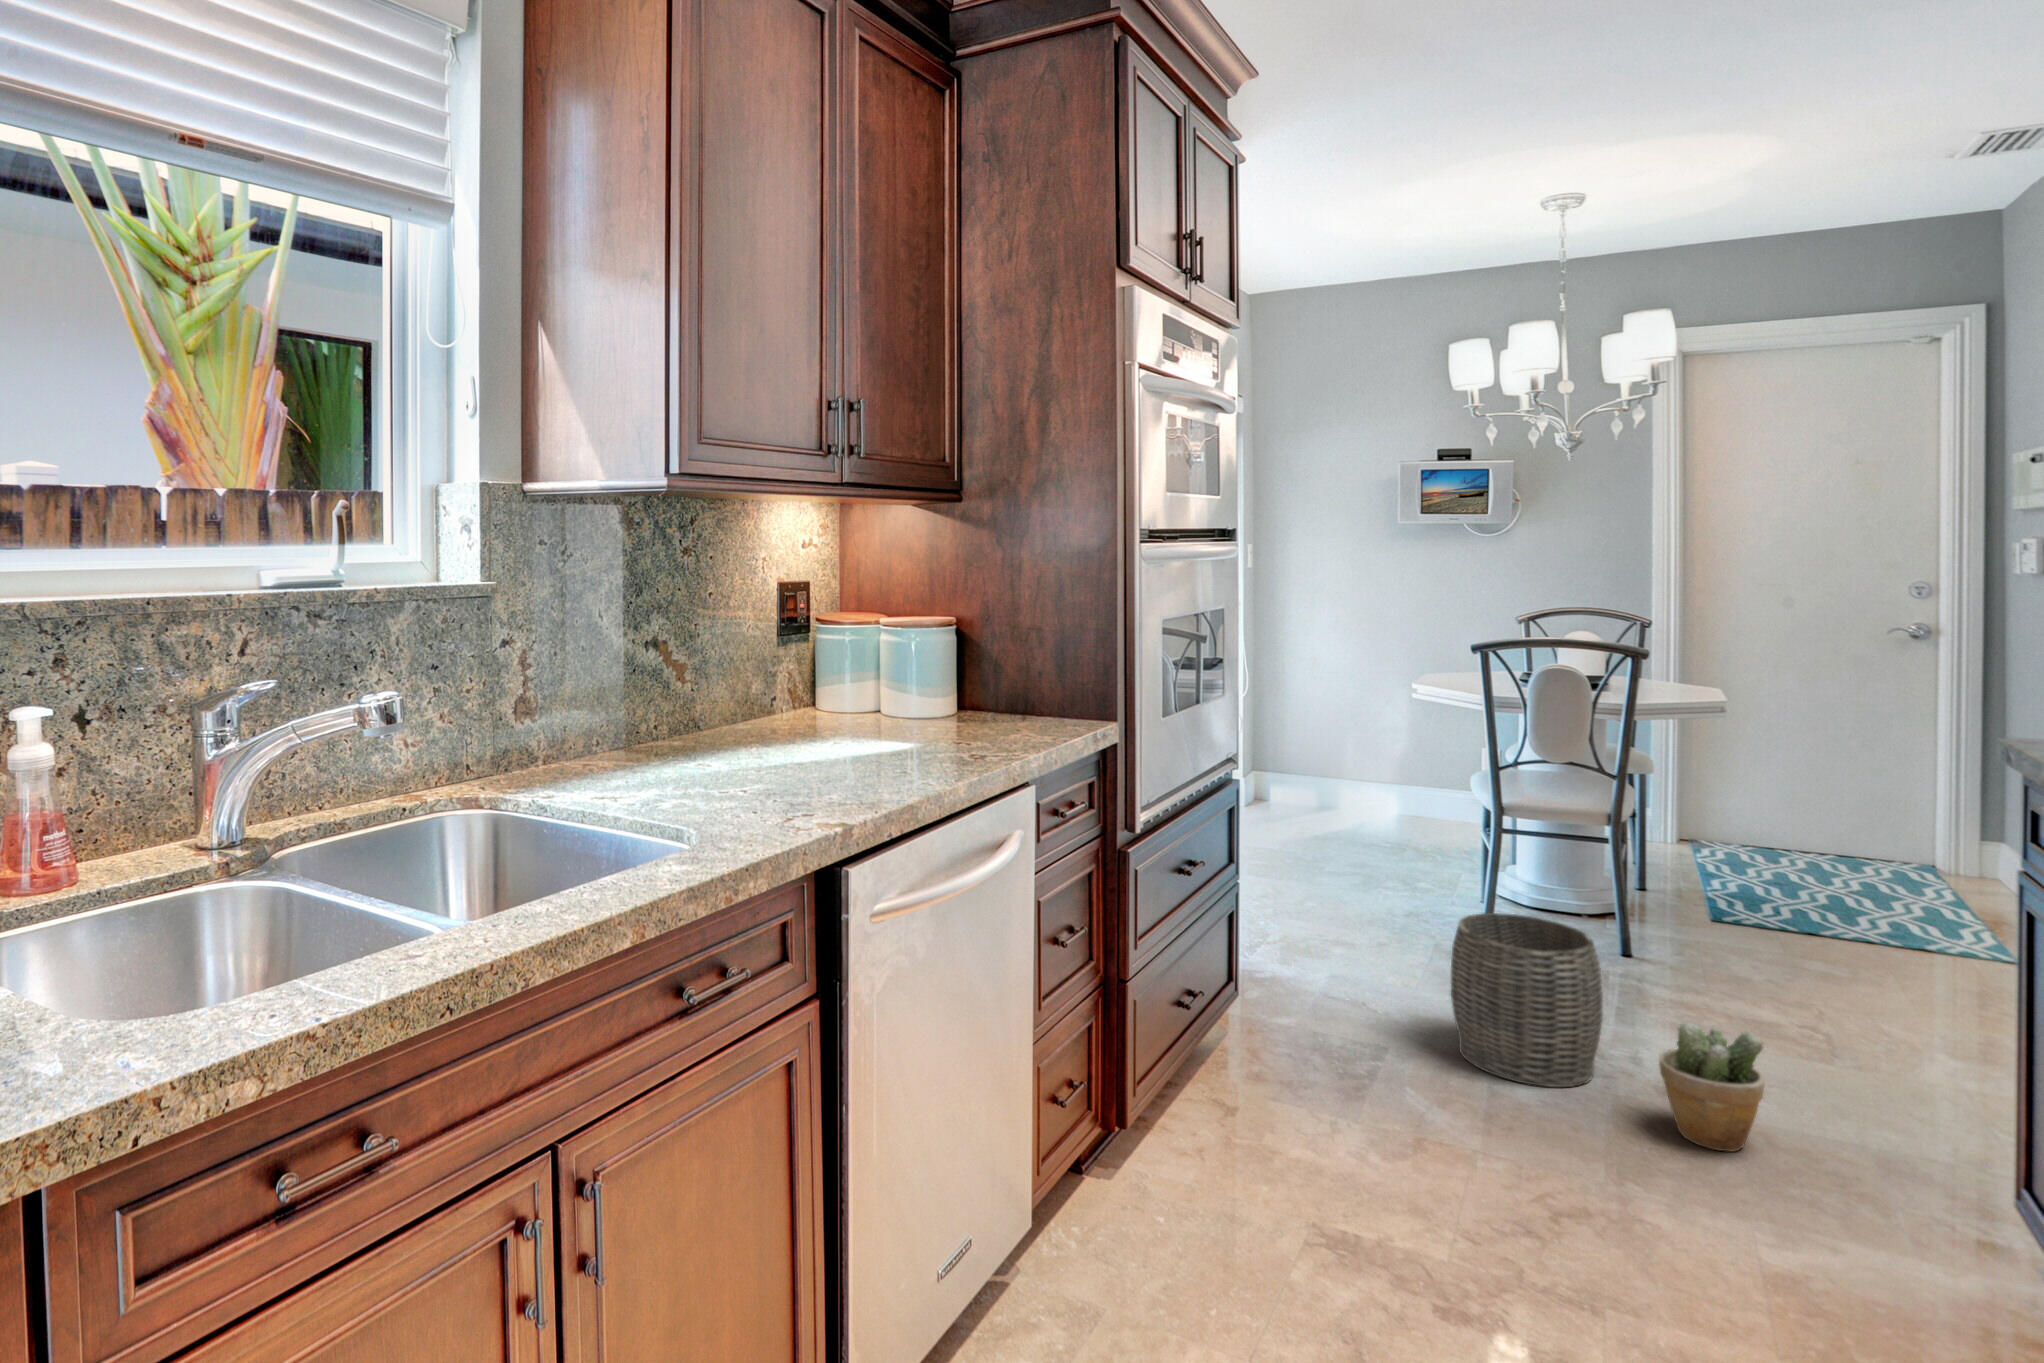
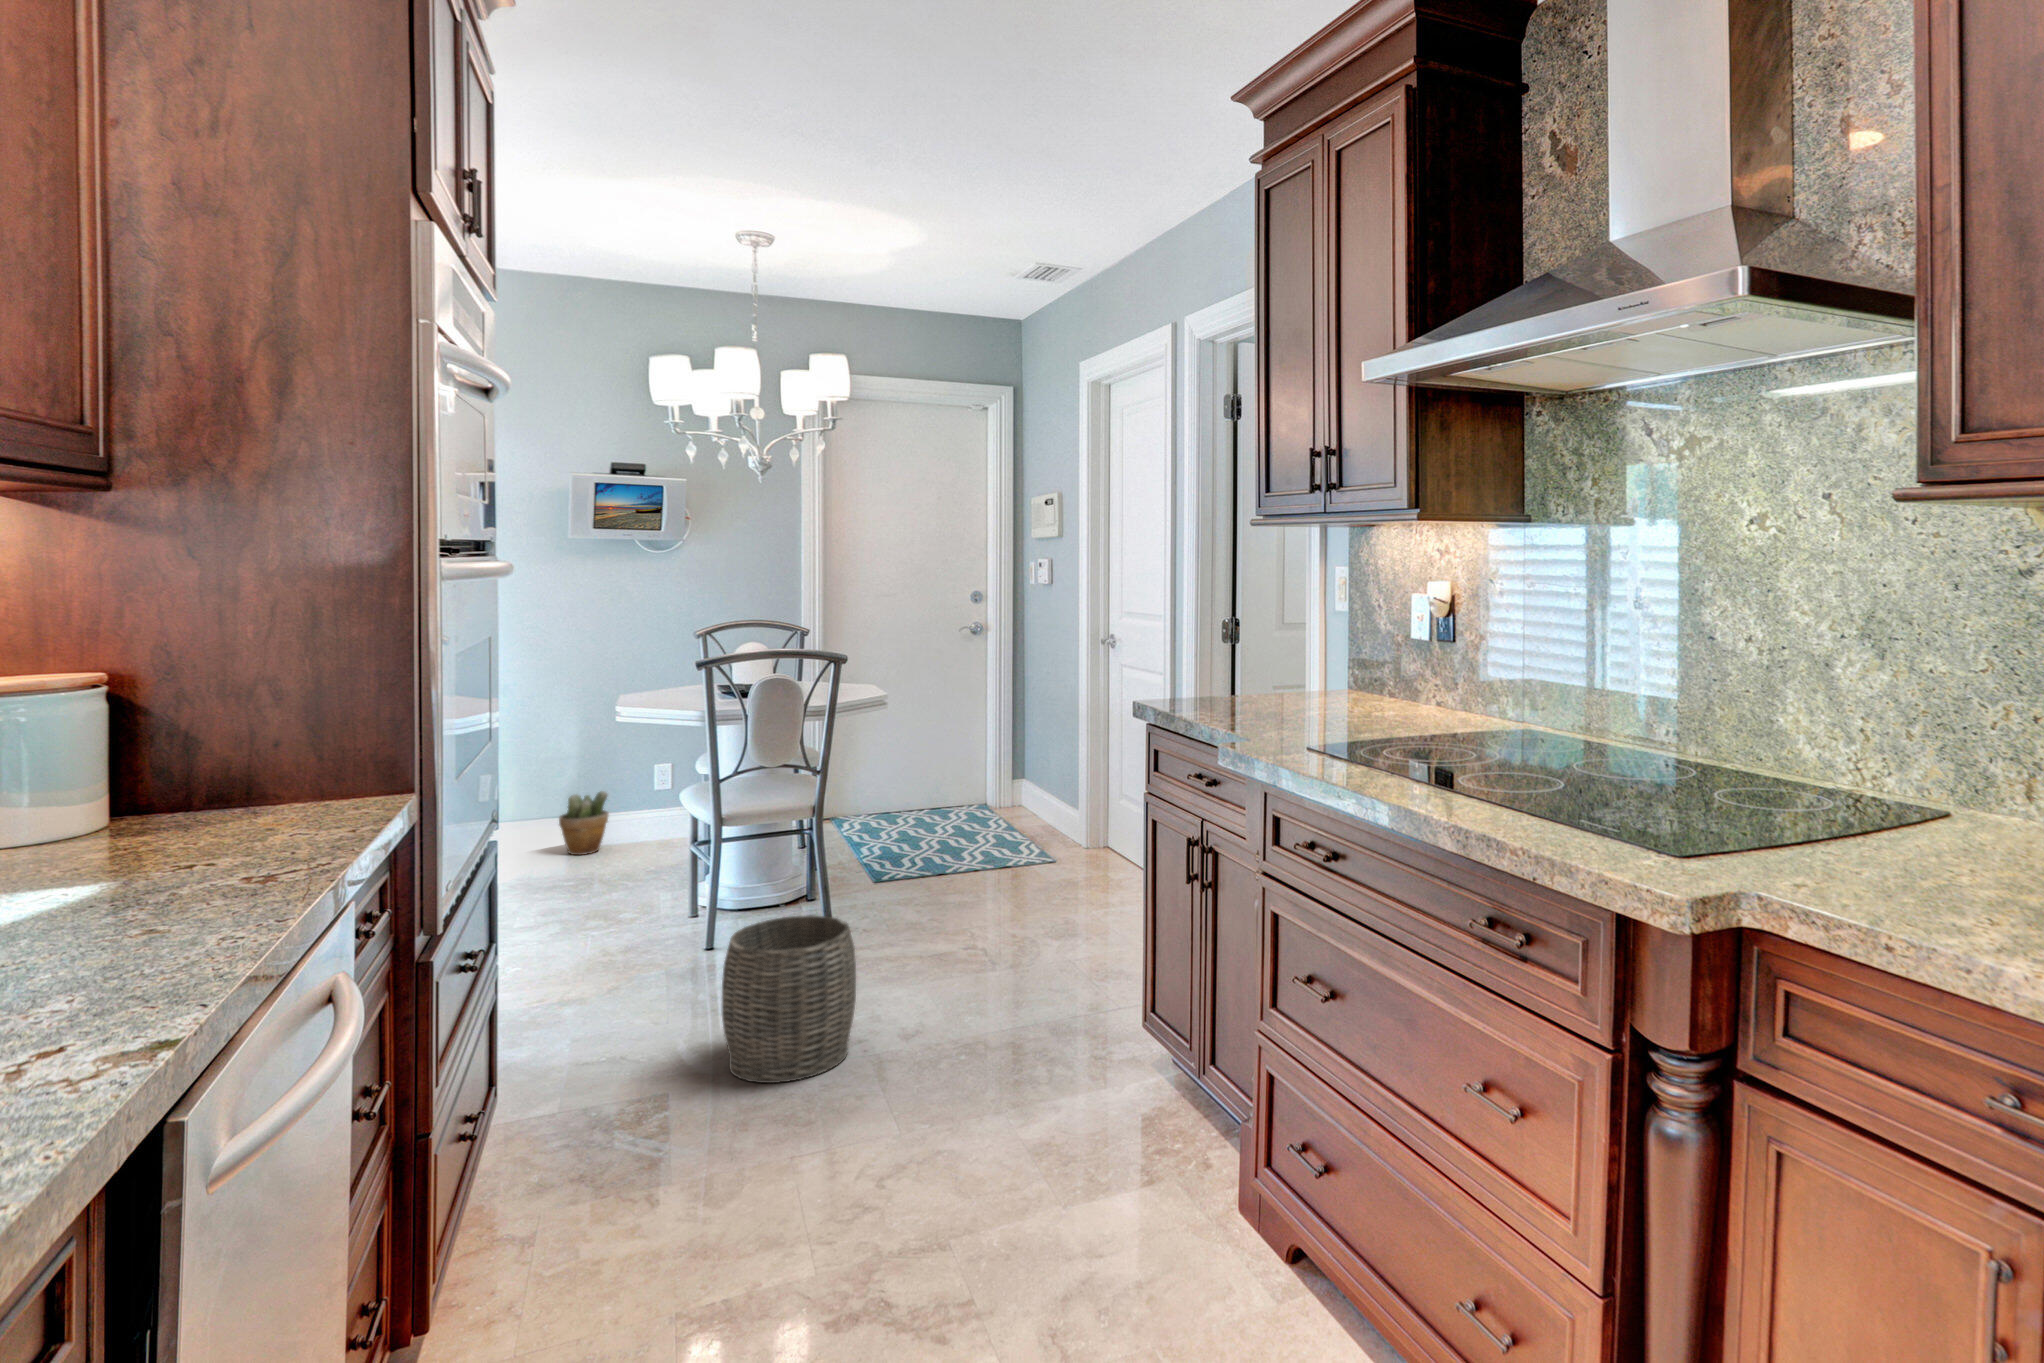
potted plant: present [1659,1023,1765,1152] -> present [559,791,609,855]

